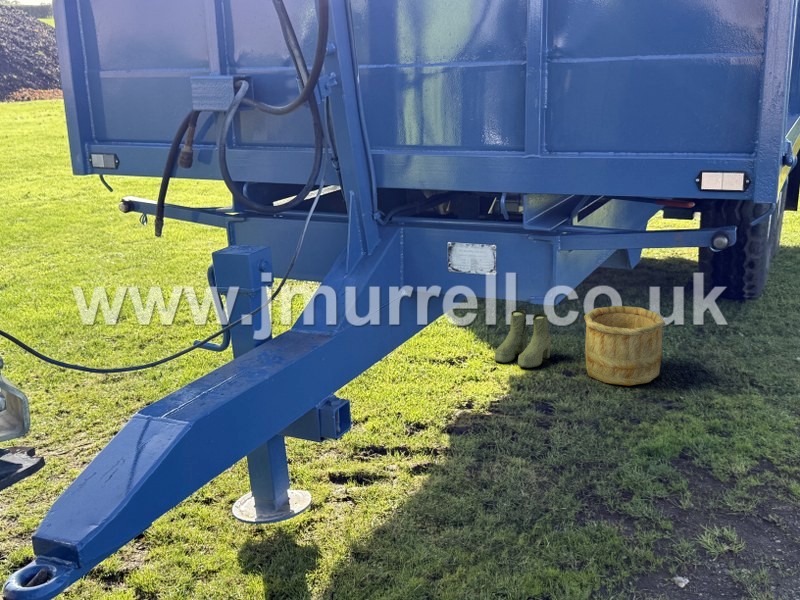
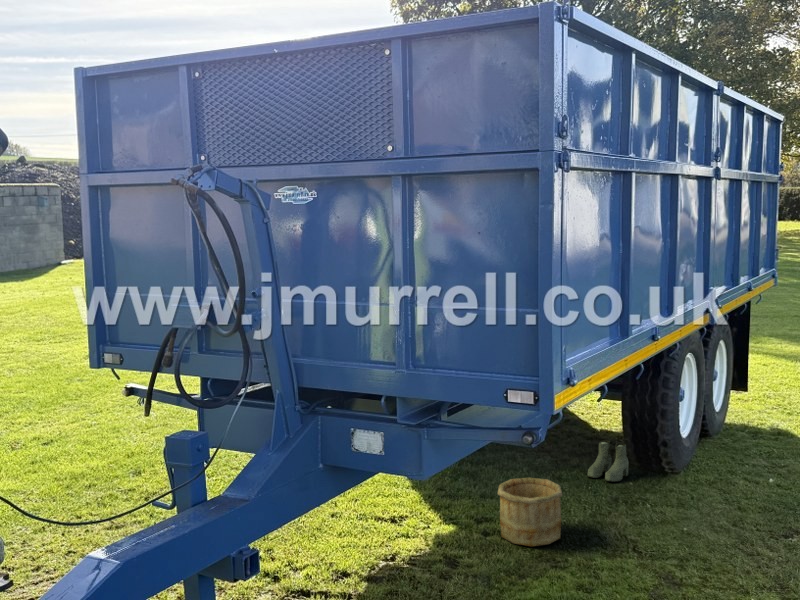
boots: present [494,310,551,368] -> present [587,440,629,482]

